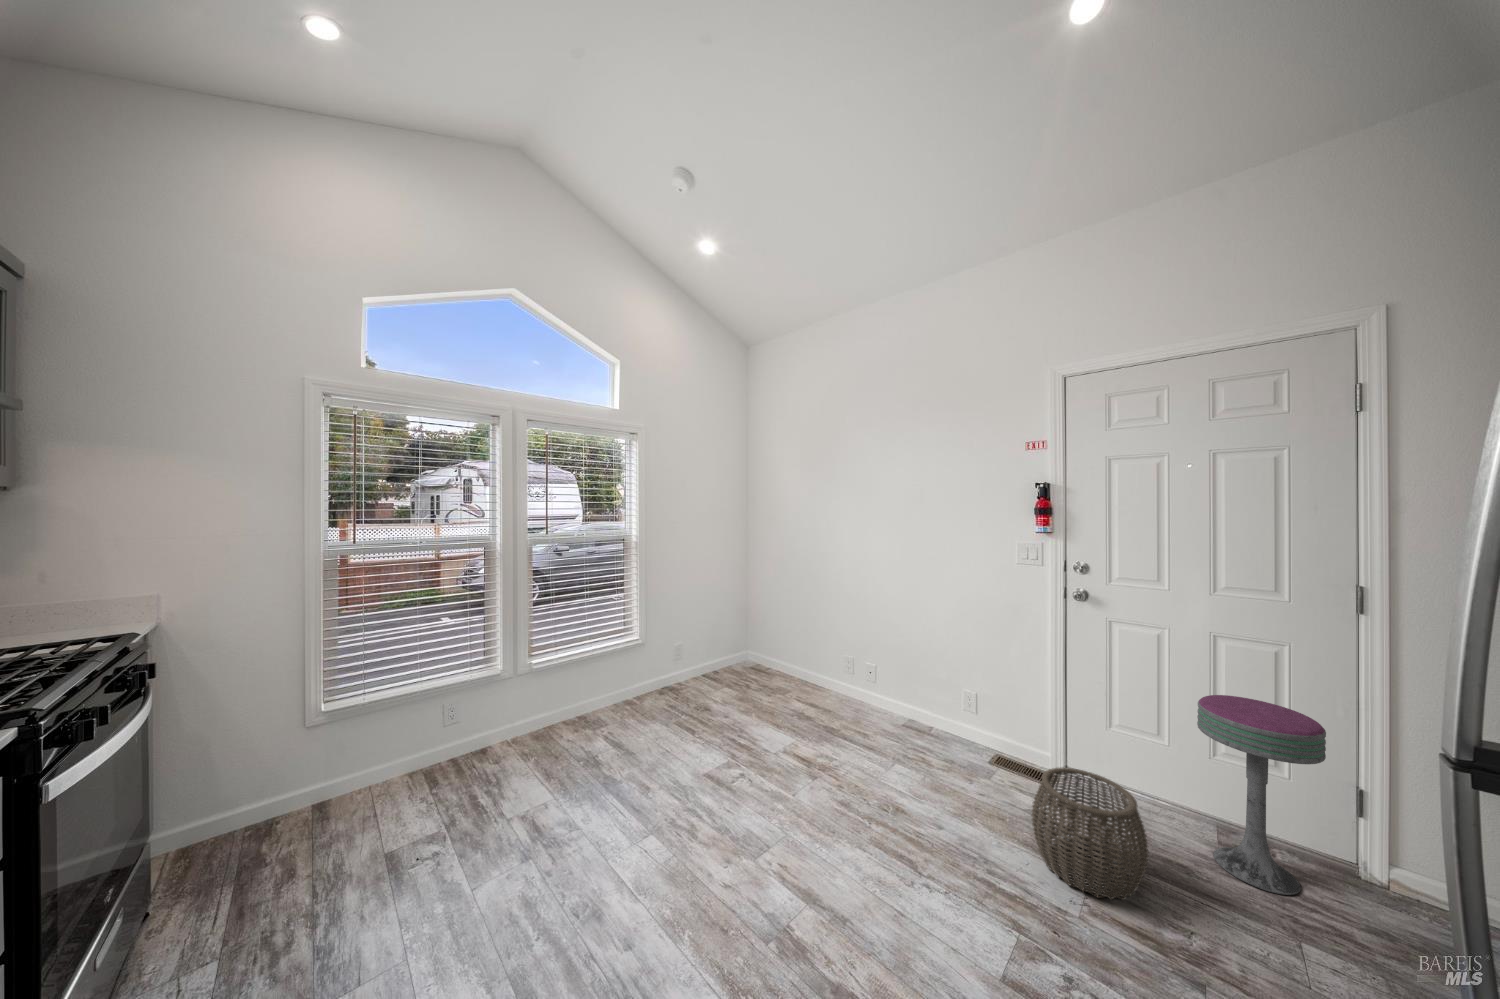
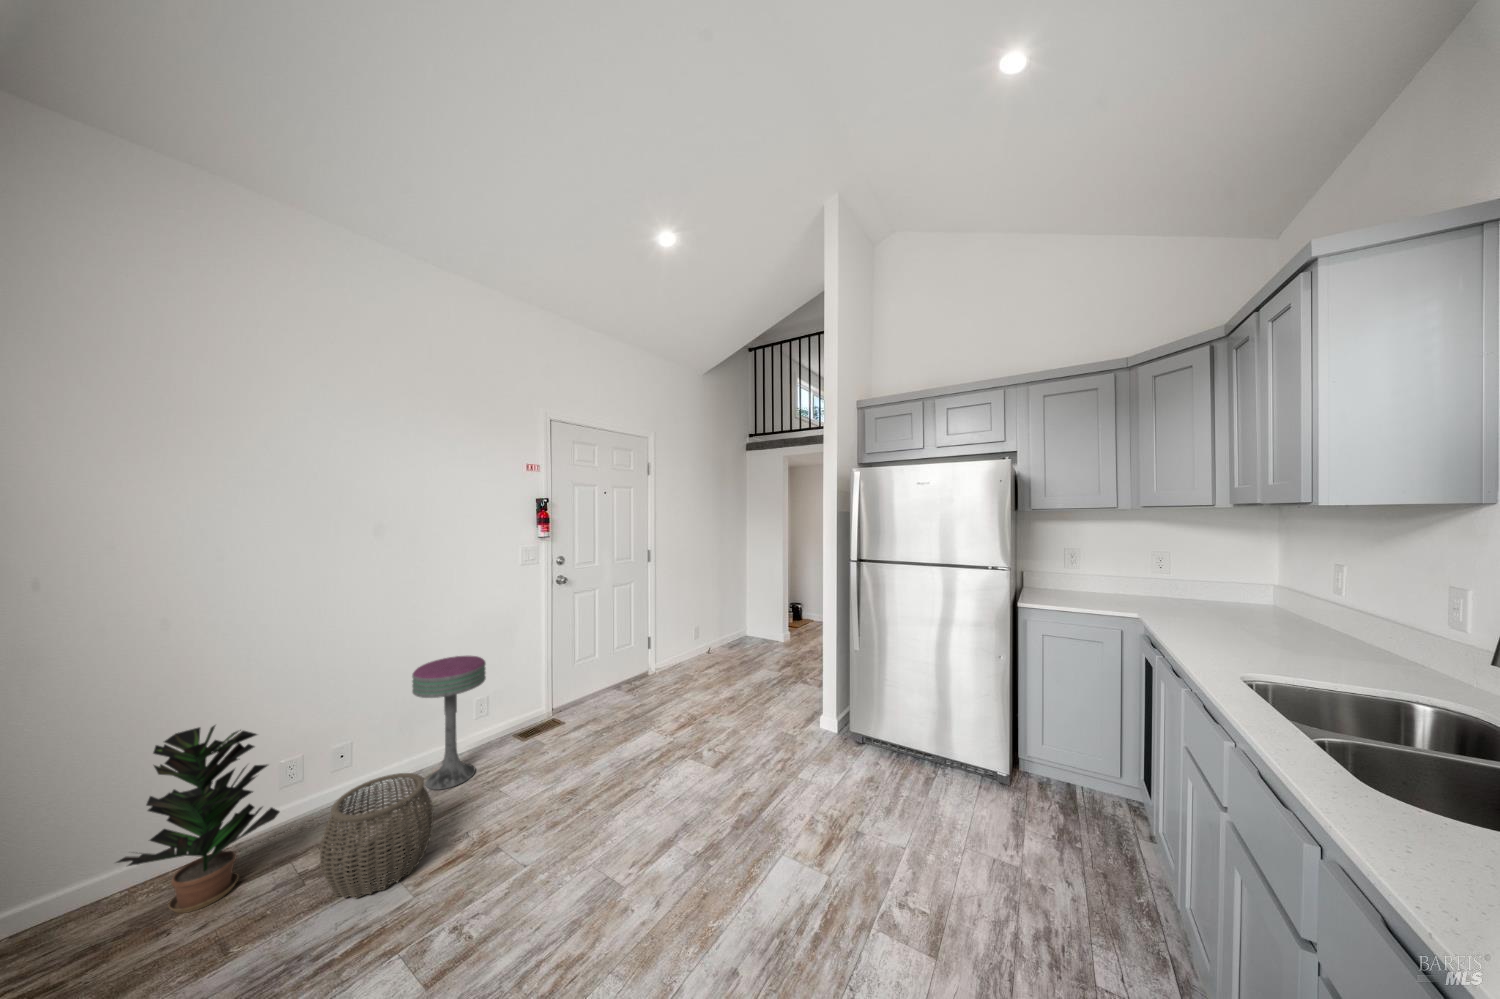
potted plant: none [960,650,1045,789] -> present [117,725,280,913]

